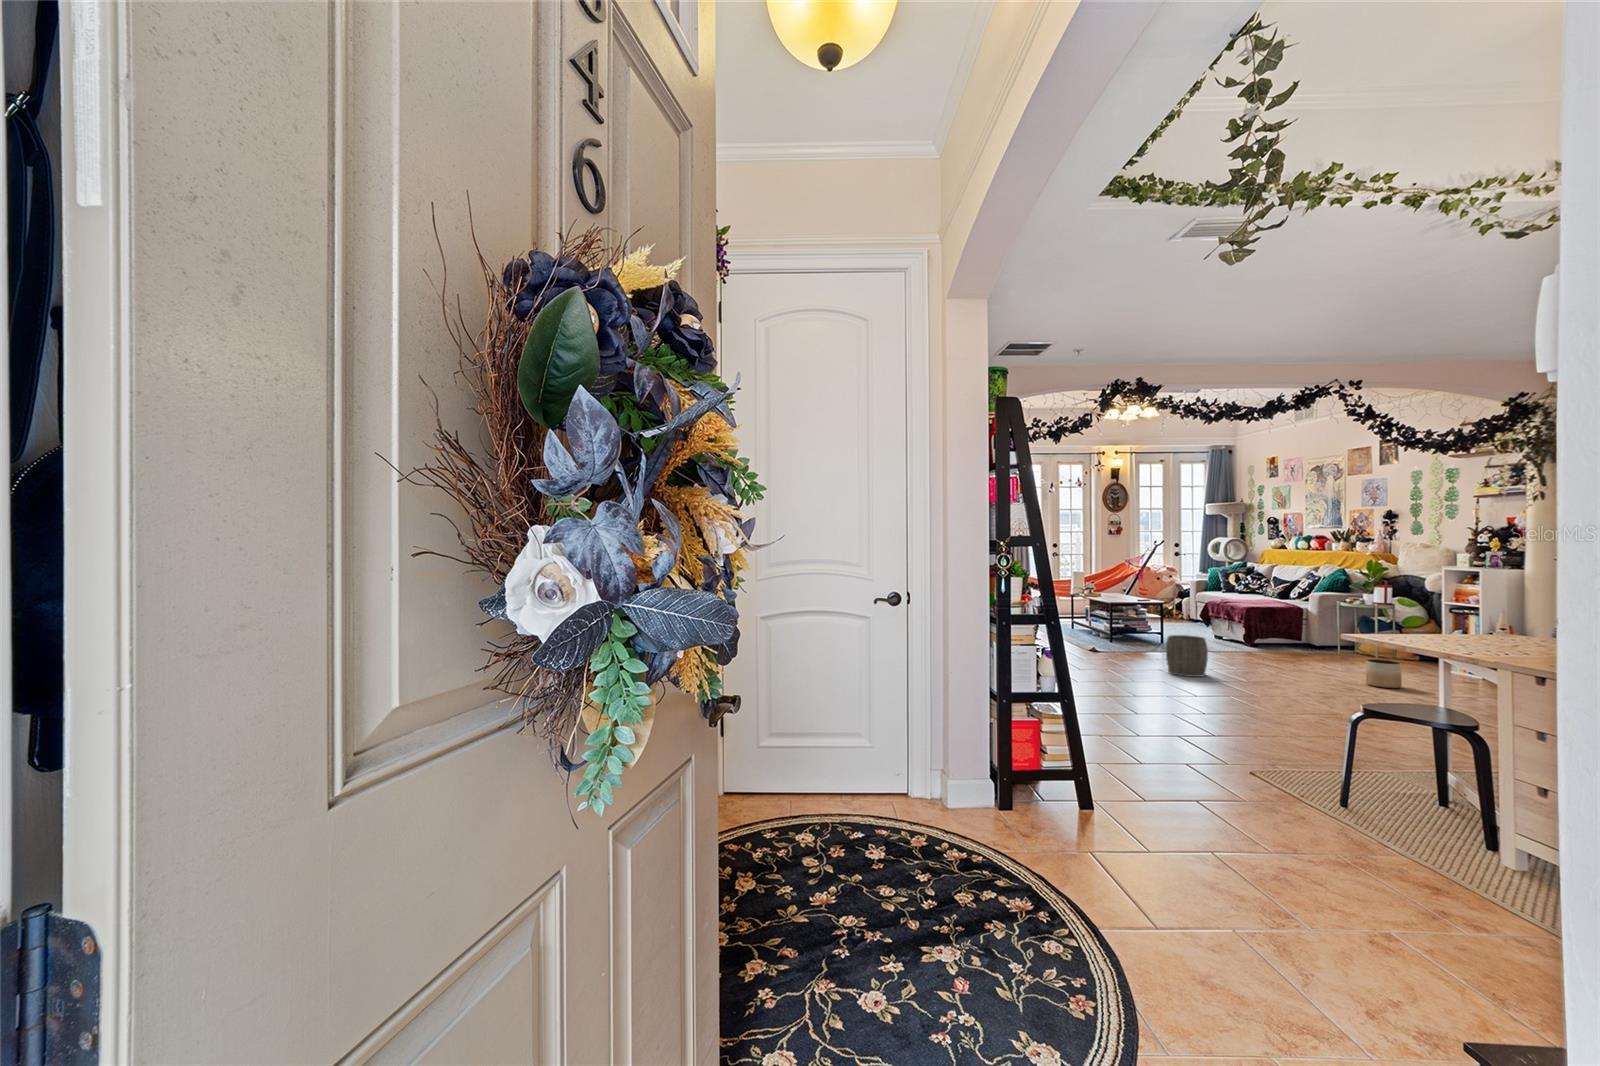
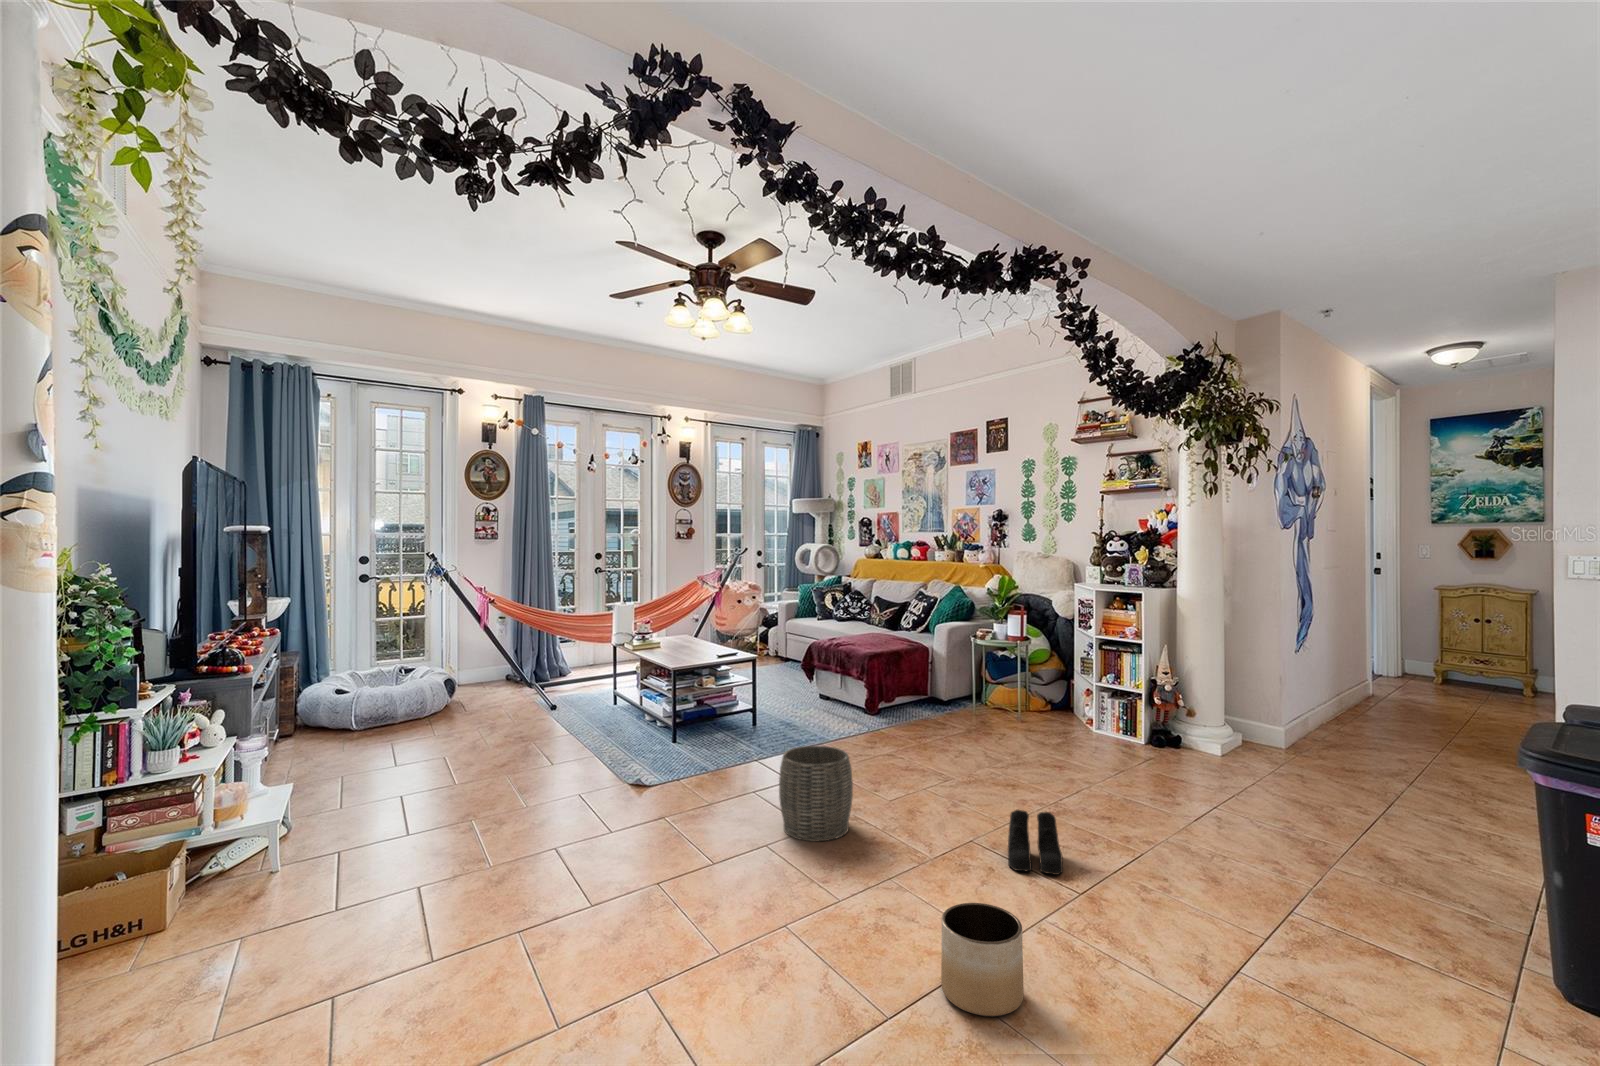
planter: present [1366,659,1402,689] -> present [941,903,1024,1017]
boots: none [1292,668,1327,697] -> present [1008,810,1063,875]

